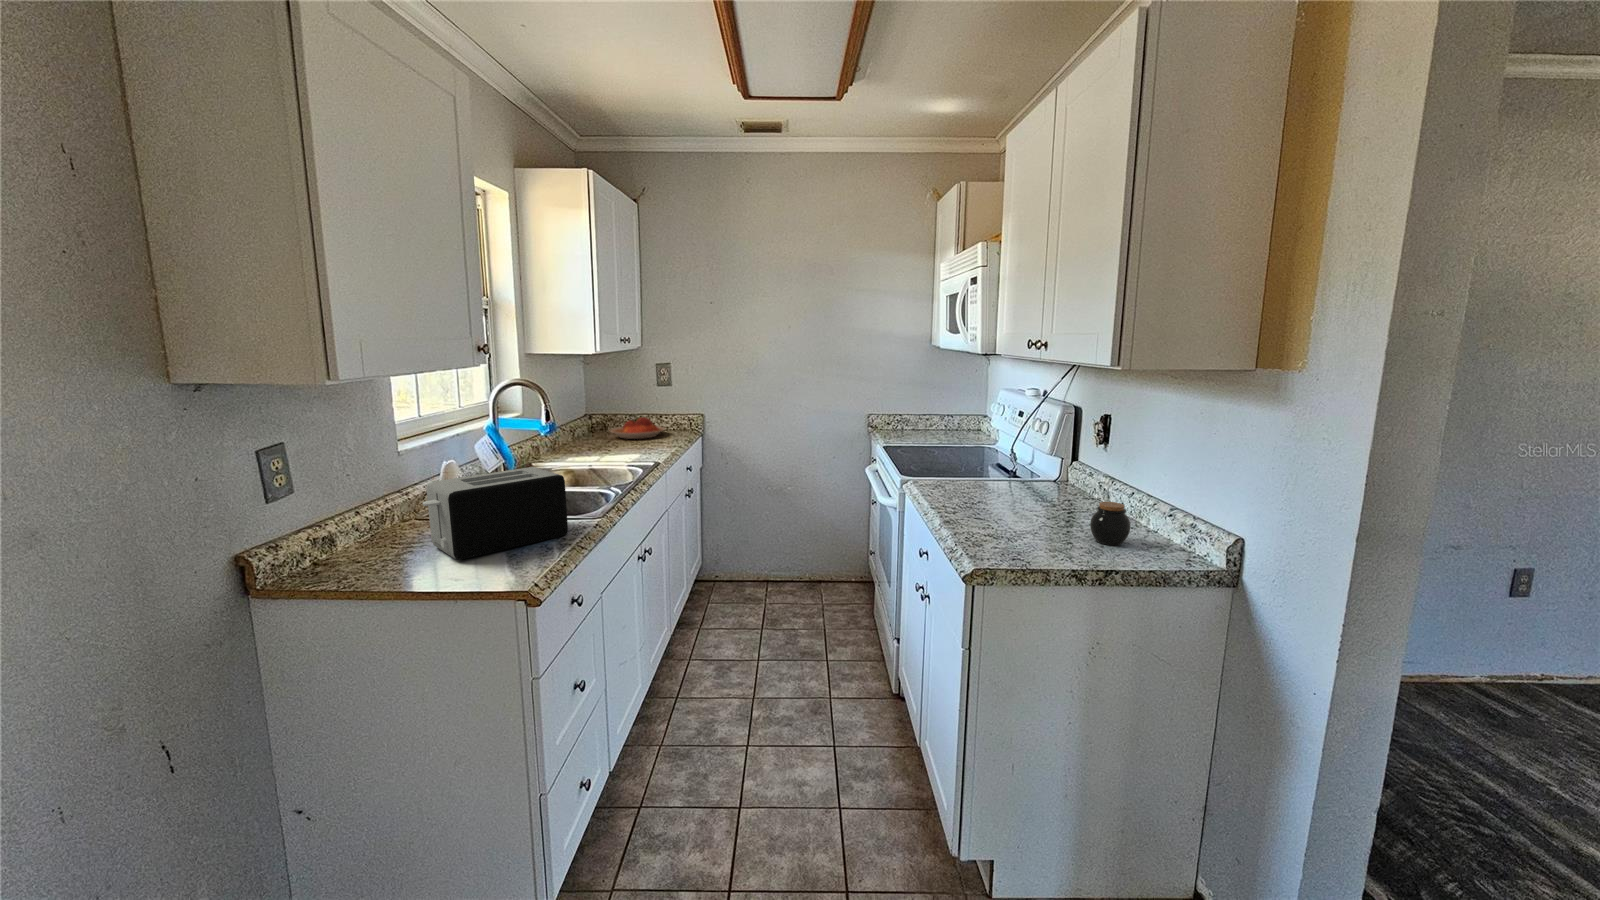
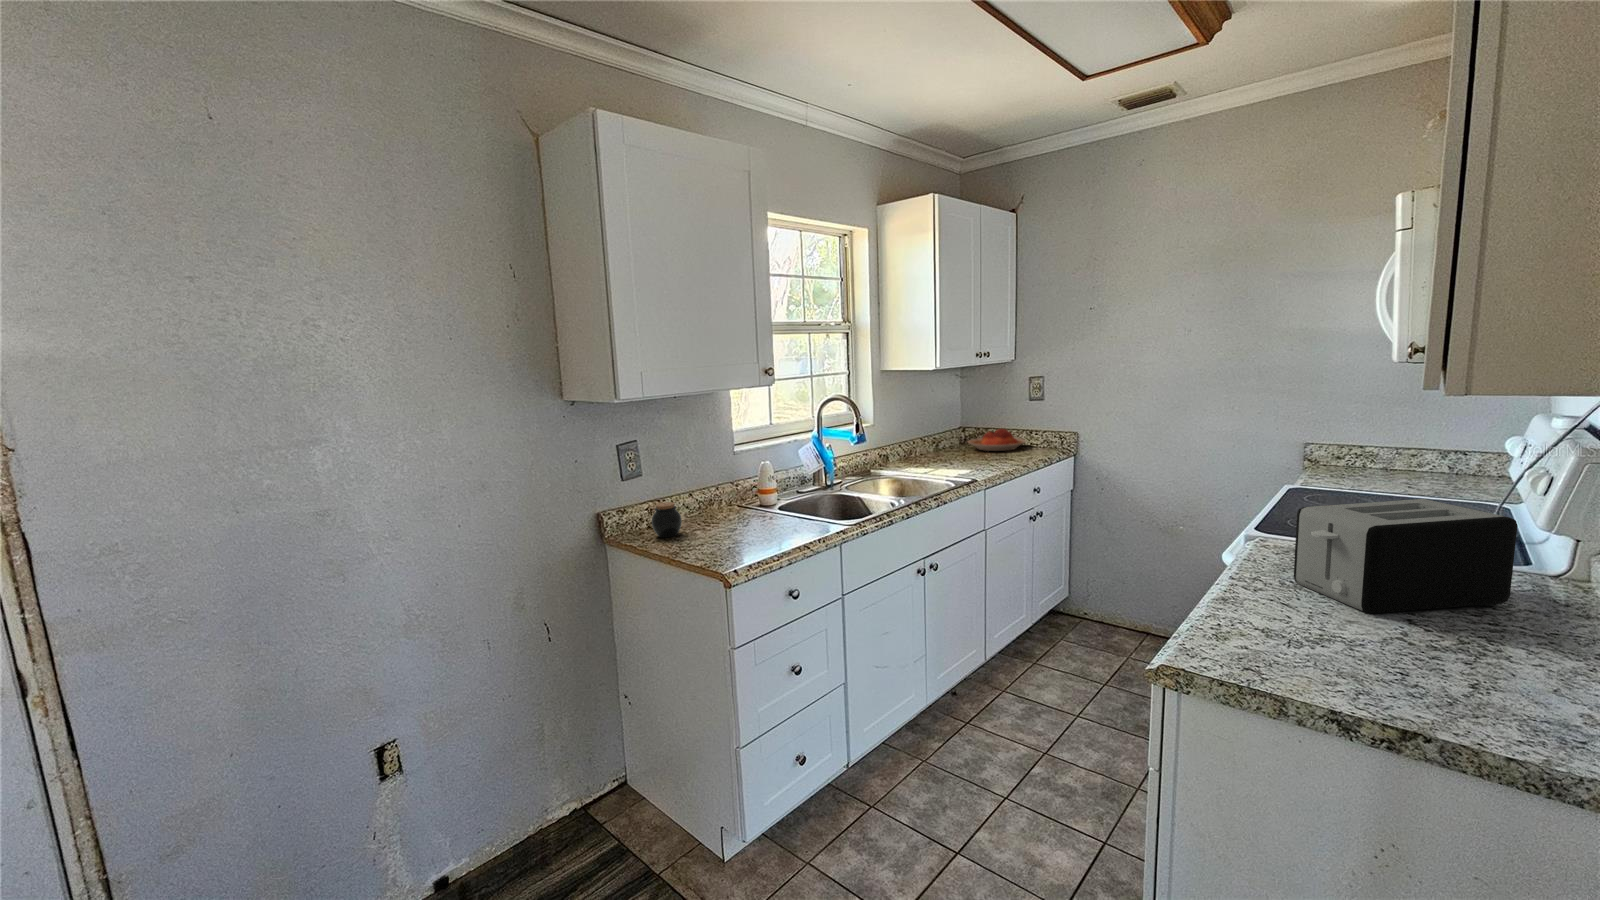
toaster: present [423,467,568,559] -> present [1294,499,1517,613]
jar: present [1090,502,1130,545] -> present [652,502,682,537]

